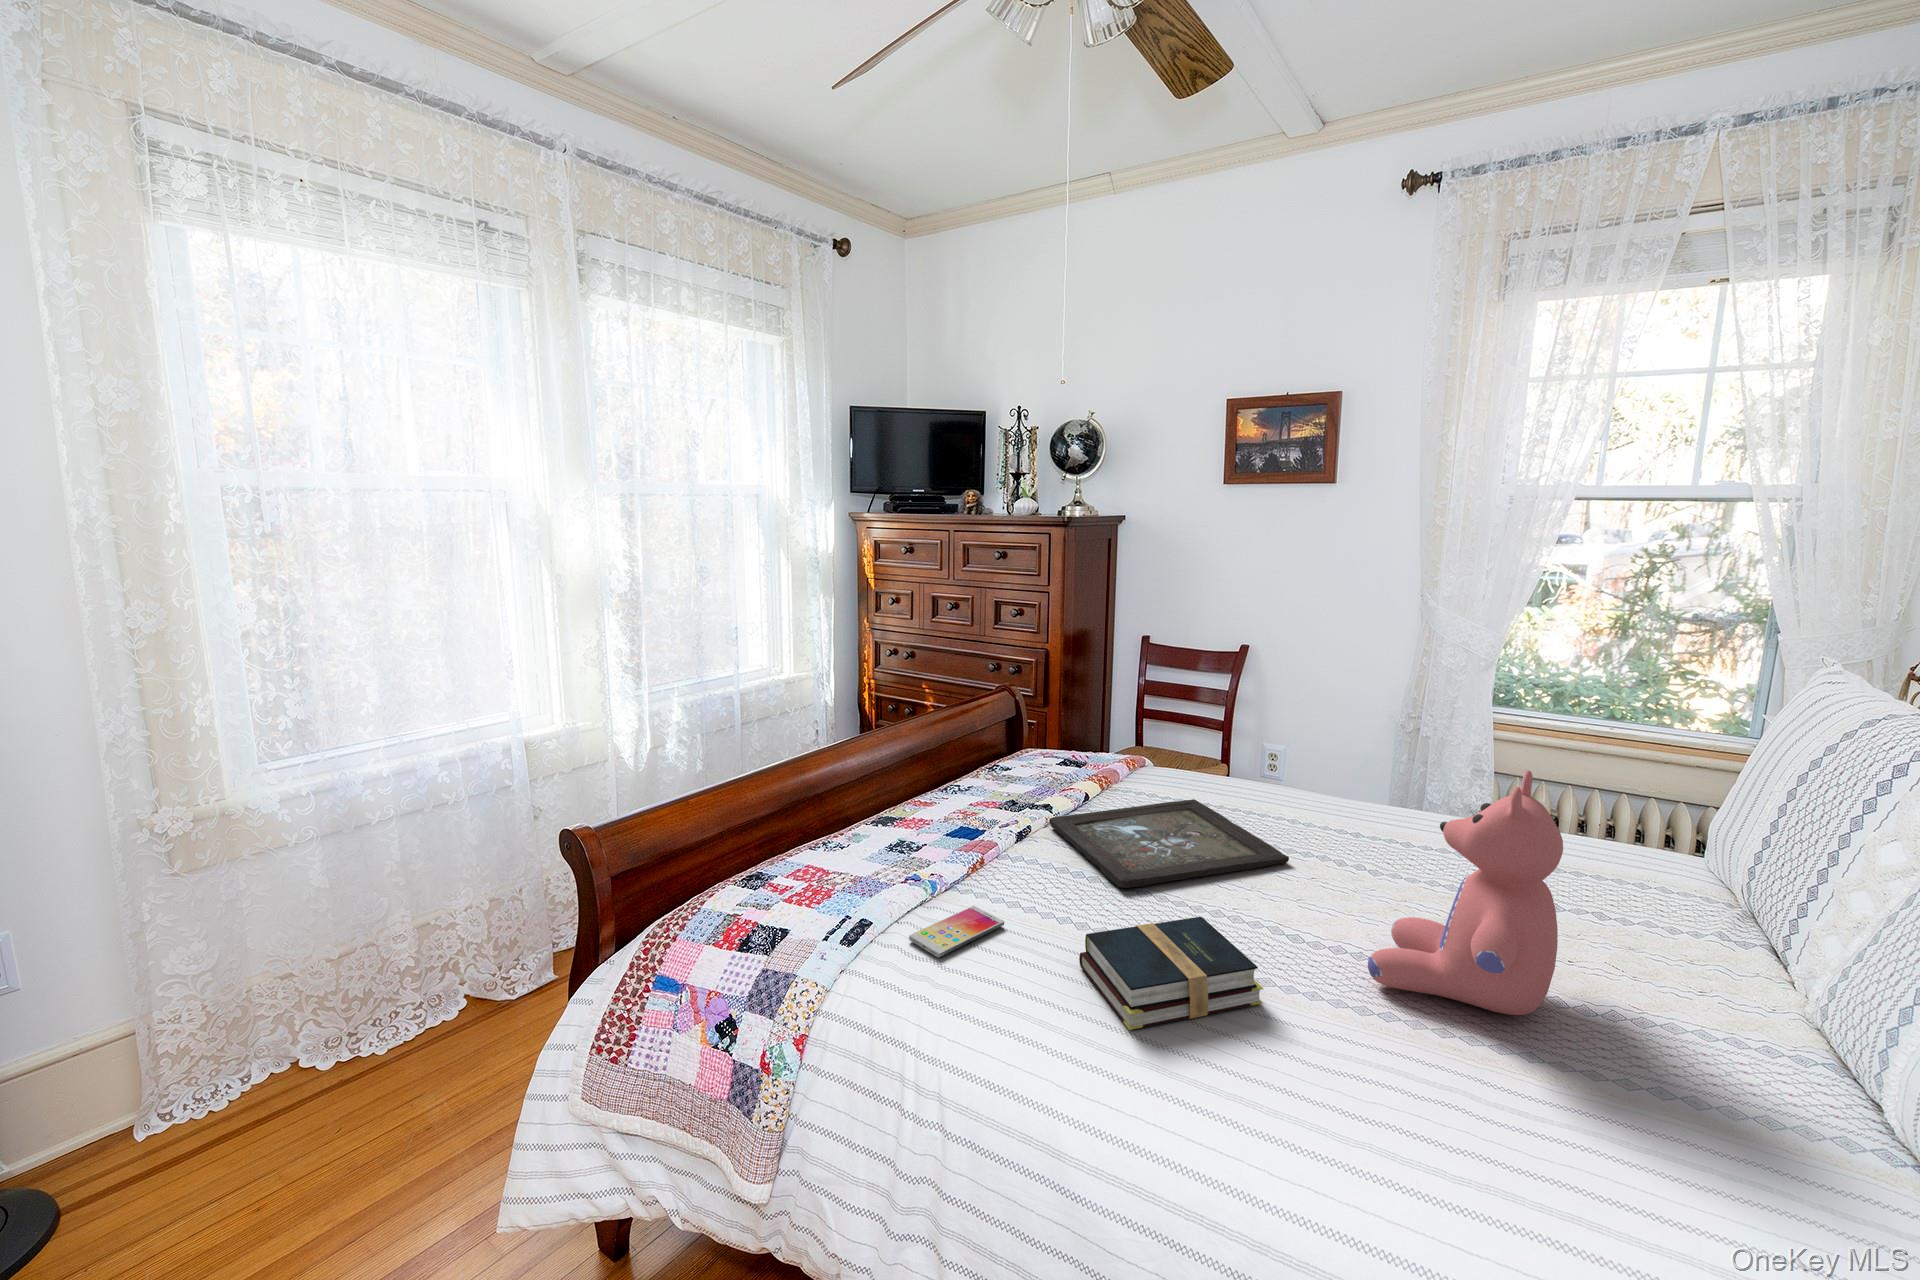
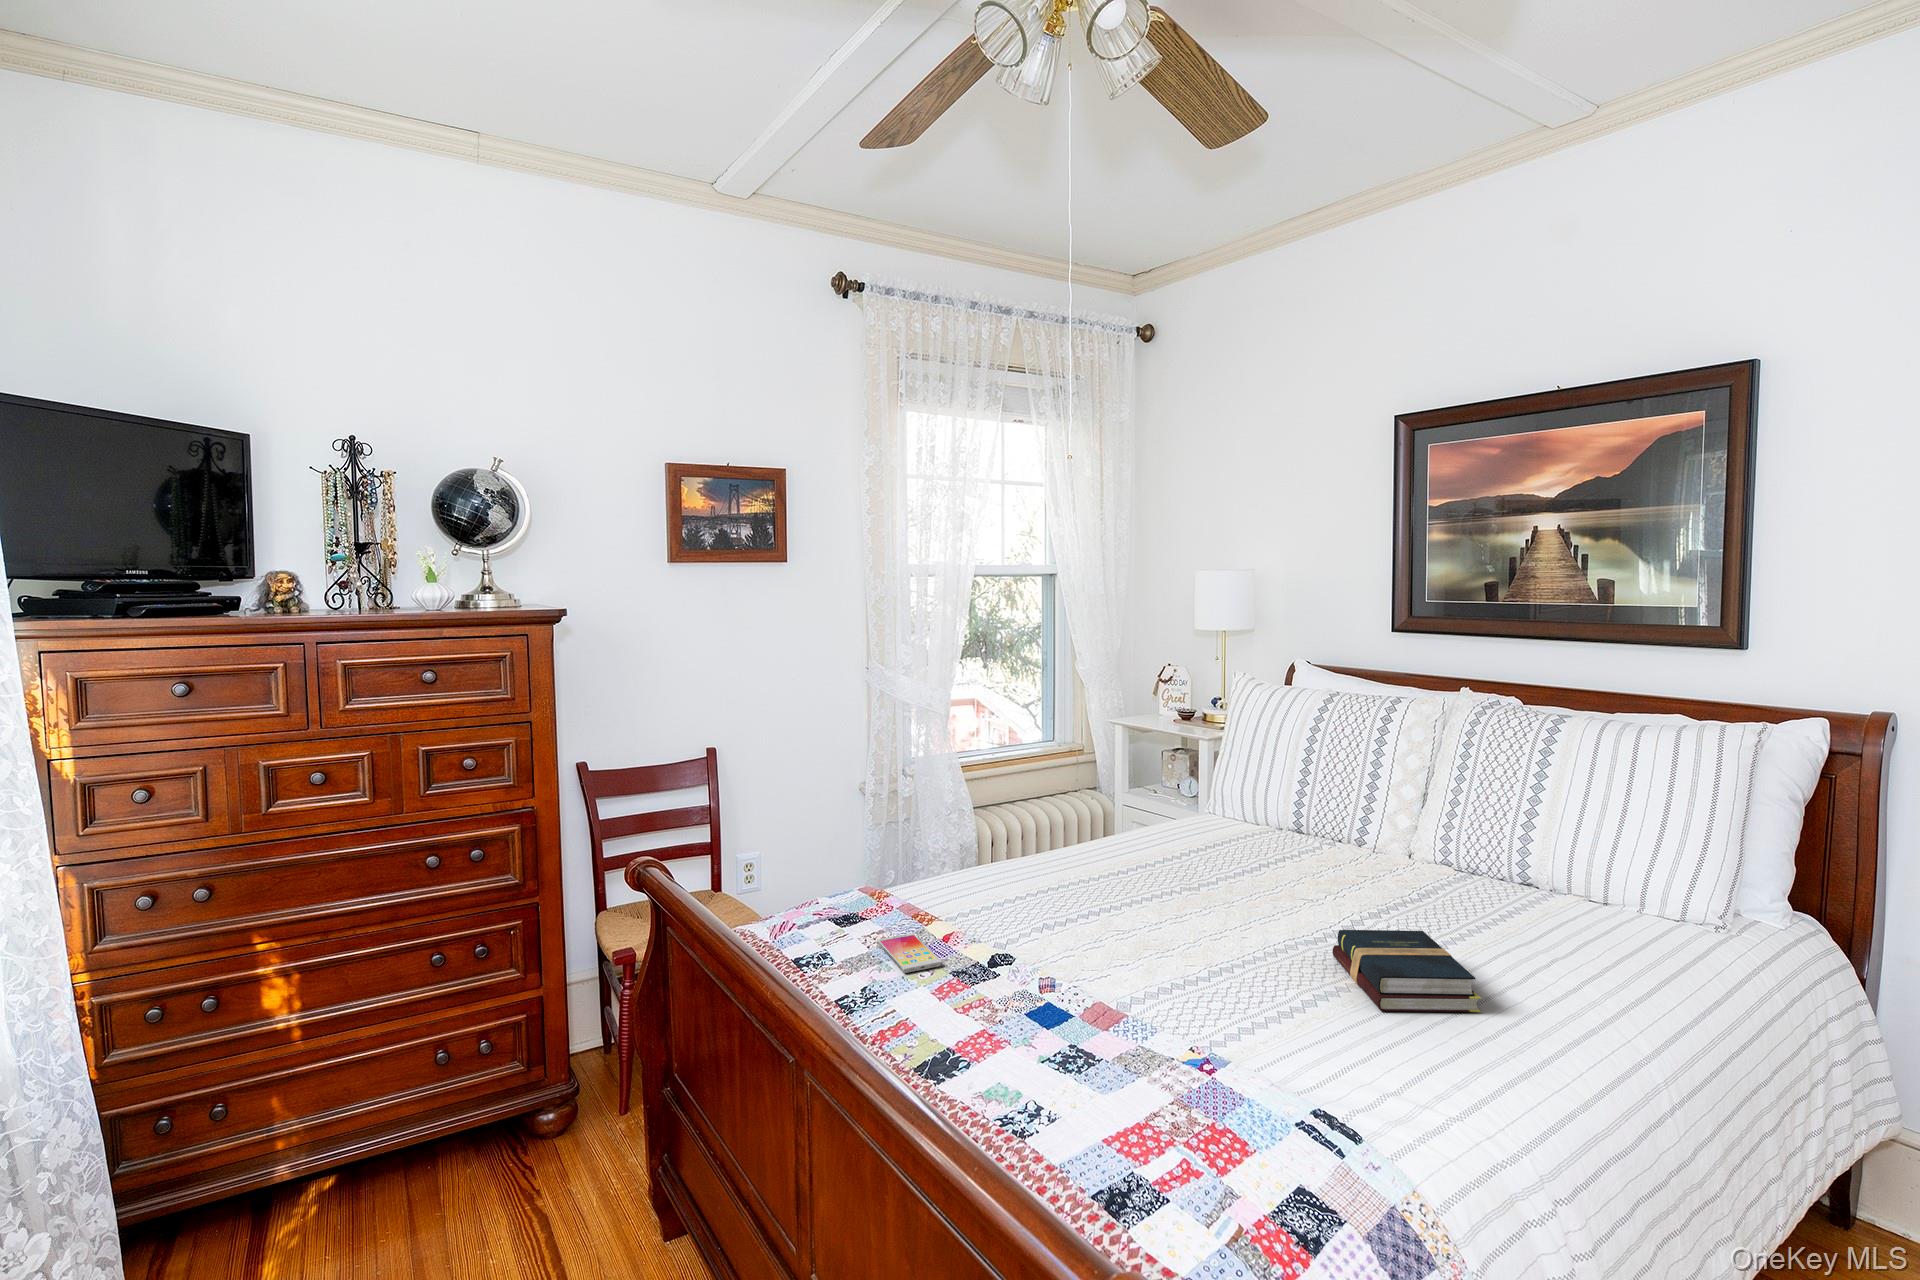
teddy bear: present [1368,770,1563,1015] -> none [1320,747,1458,917]
tray: present [1050,799,1289,888] -> none [1038,887,1228,964]
smartphone: present [909,906,1004,958] -> present [877,933,942,973]

